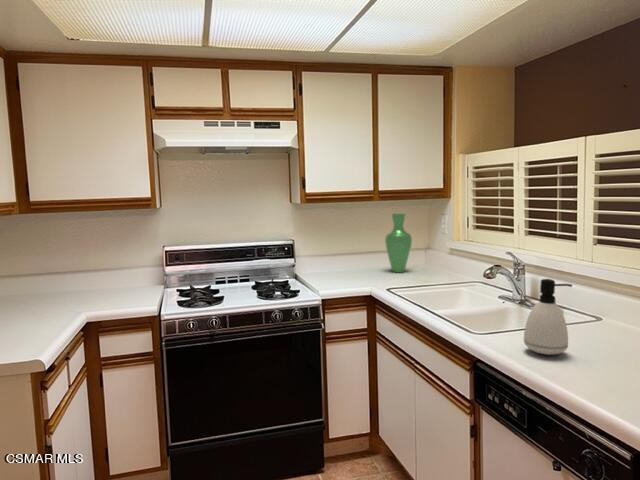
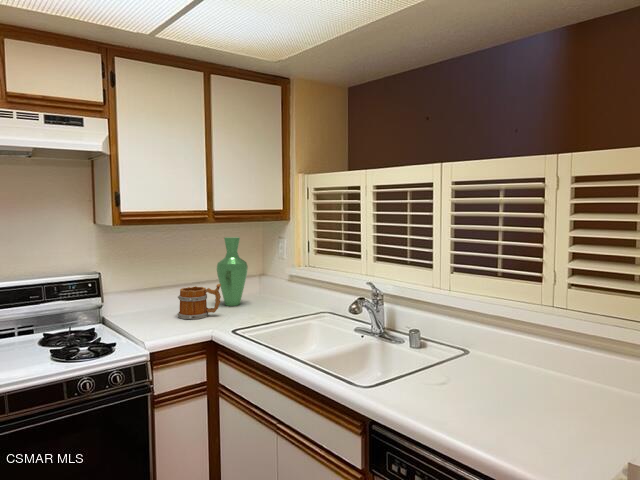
mug: none [350,252,385,279] -> present [177,284,221,319]
soap dispenser: present [524,279,572,355] -> none [422,321,471,406]

